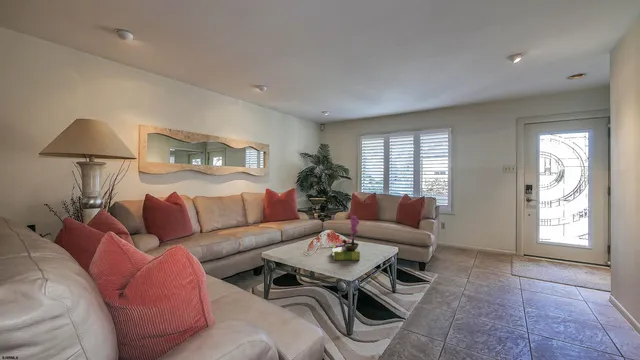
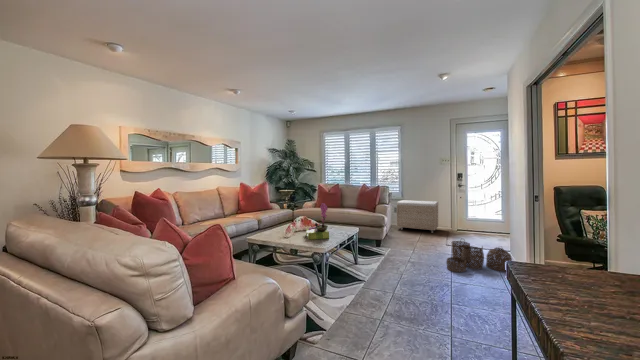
storage bench: none [446,215,500,257] -> present [397,200,438,232]
woven basket: none [517,269,617,322] -> present [447,241,512,272]

